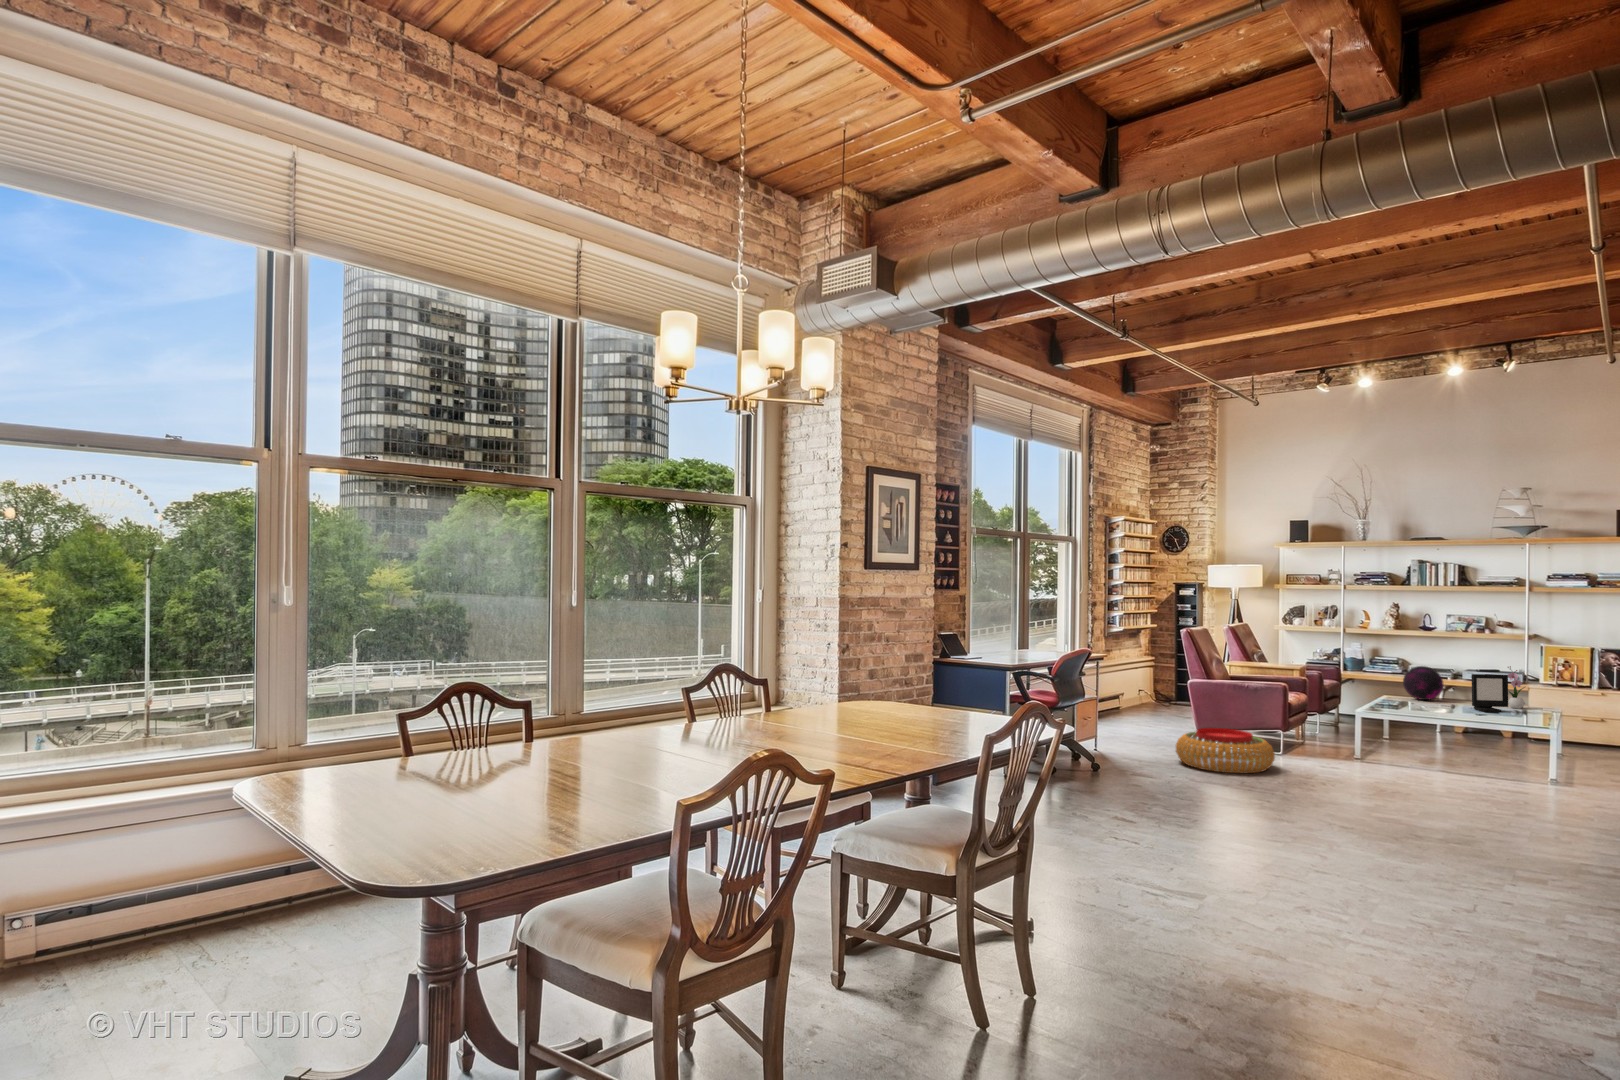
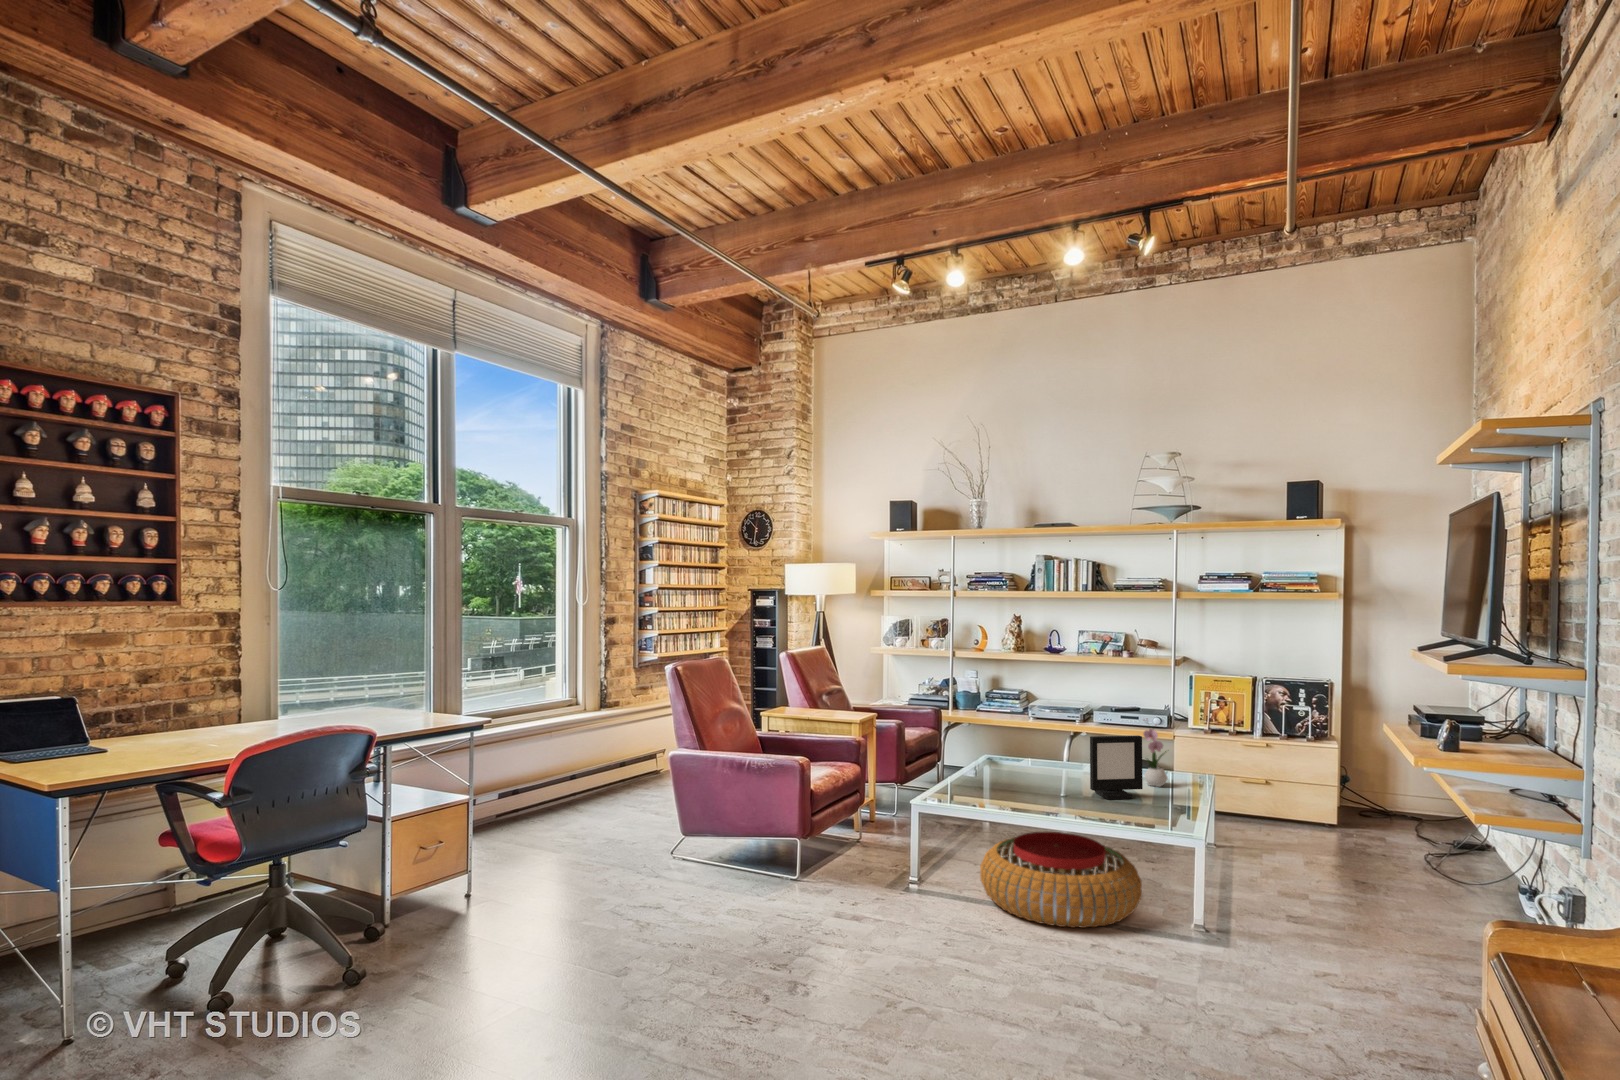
decorative orb: present [1403,666,1444,700] -> none [1004,717,1058,771]
pouf: present [1176,728,1275,773] -> present [980,832,1142,928]

